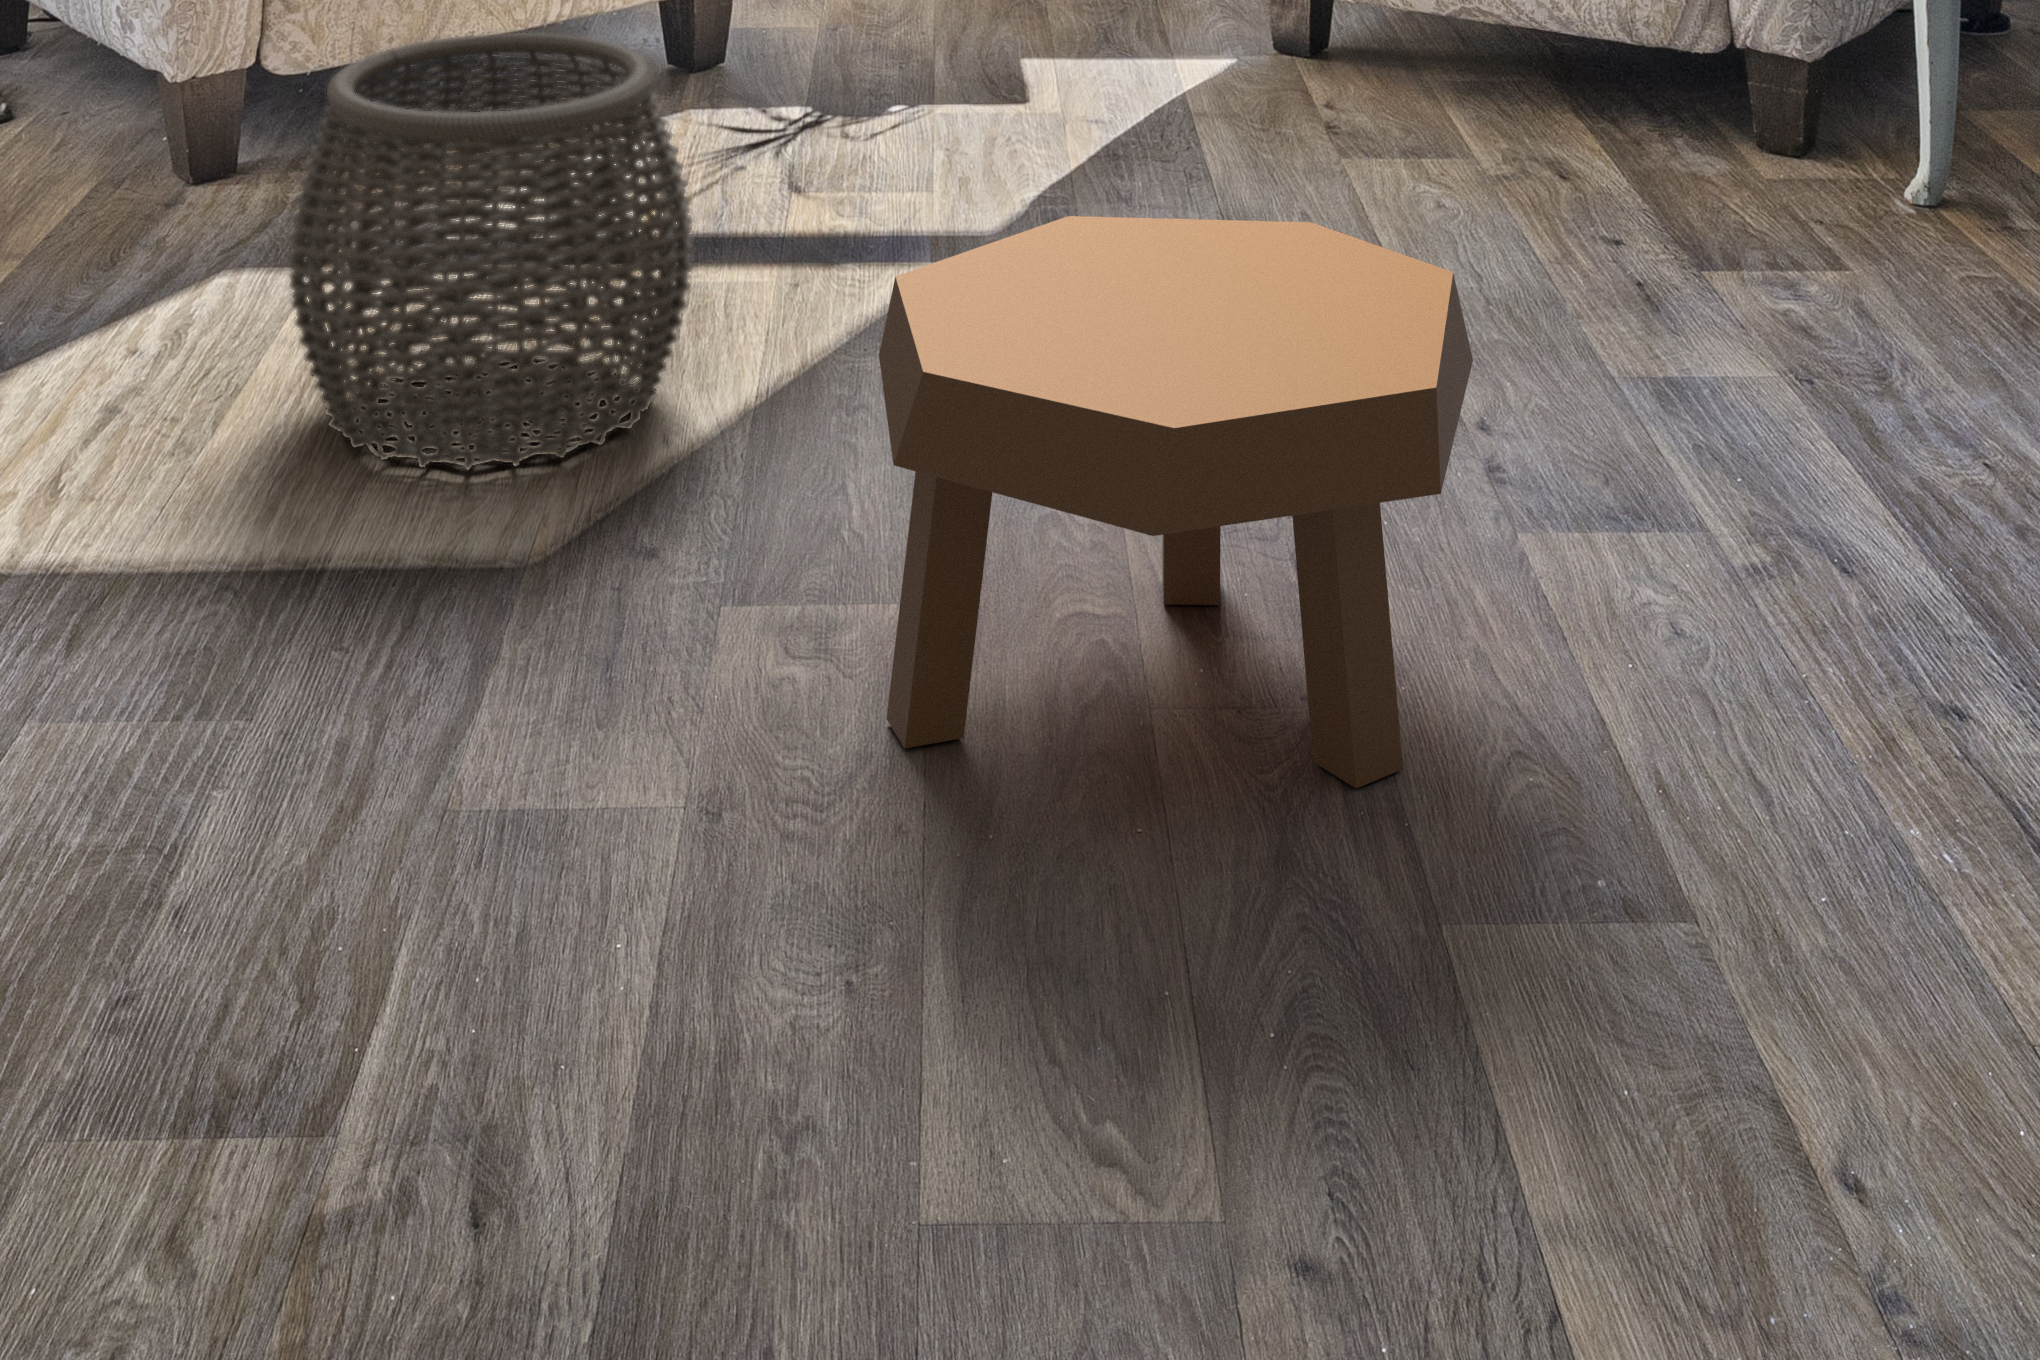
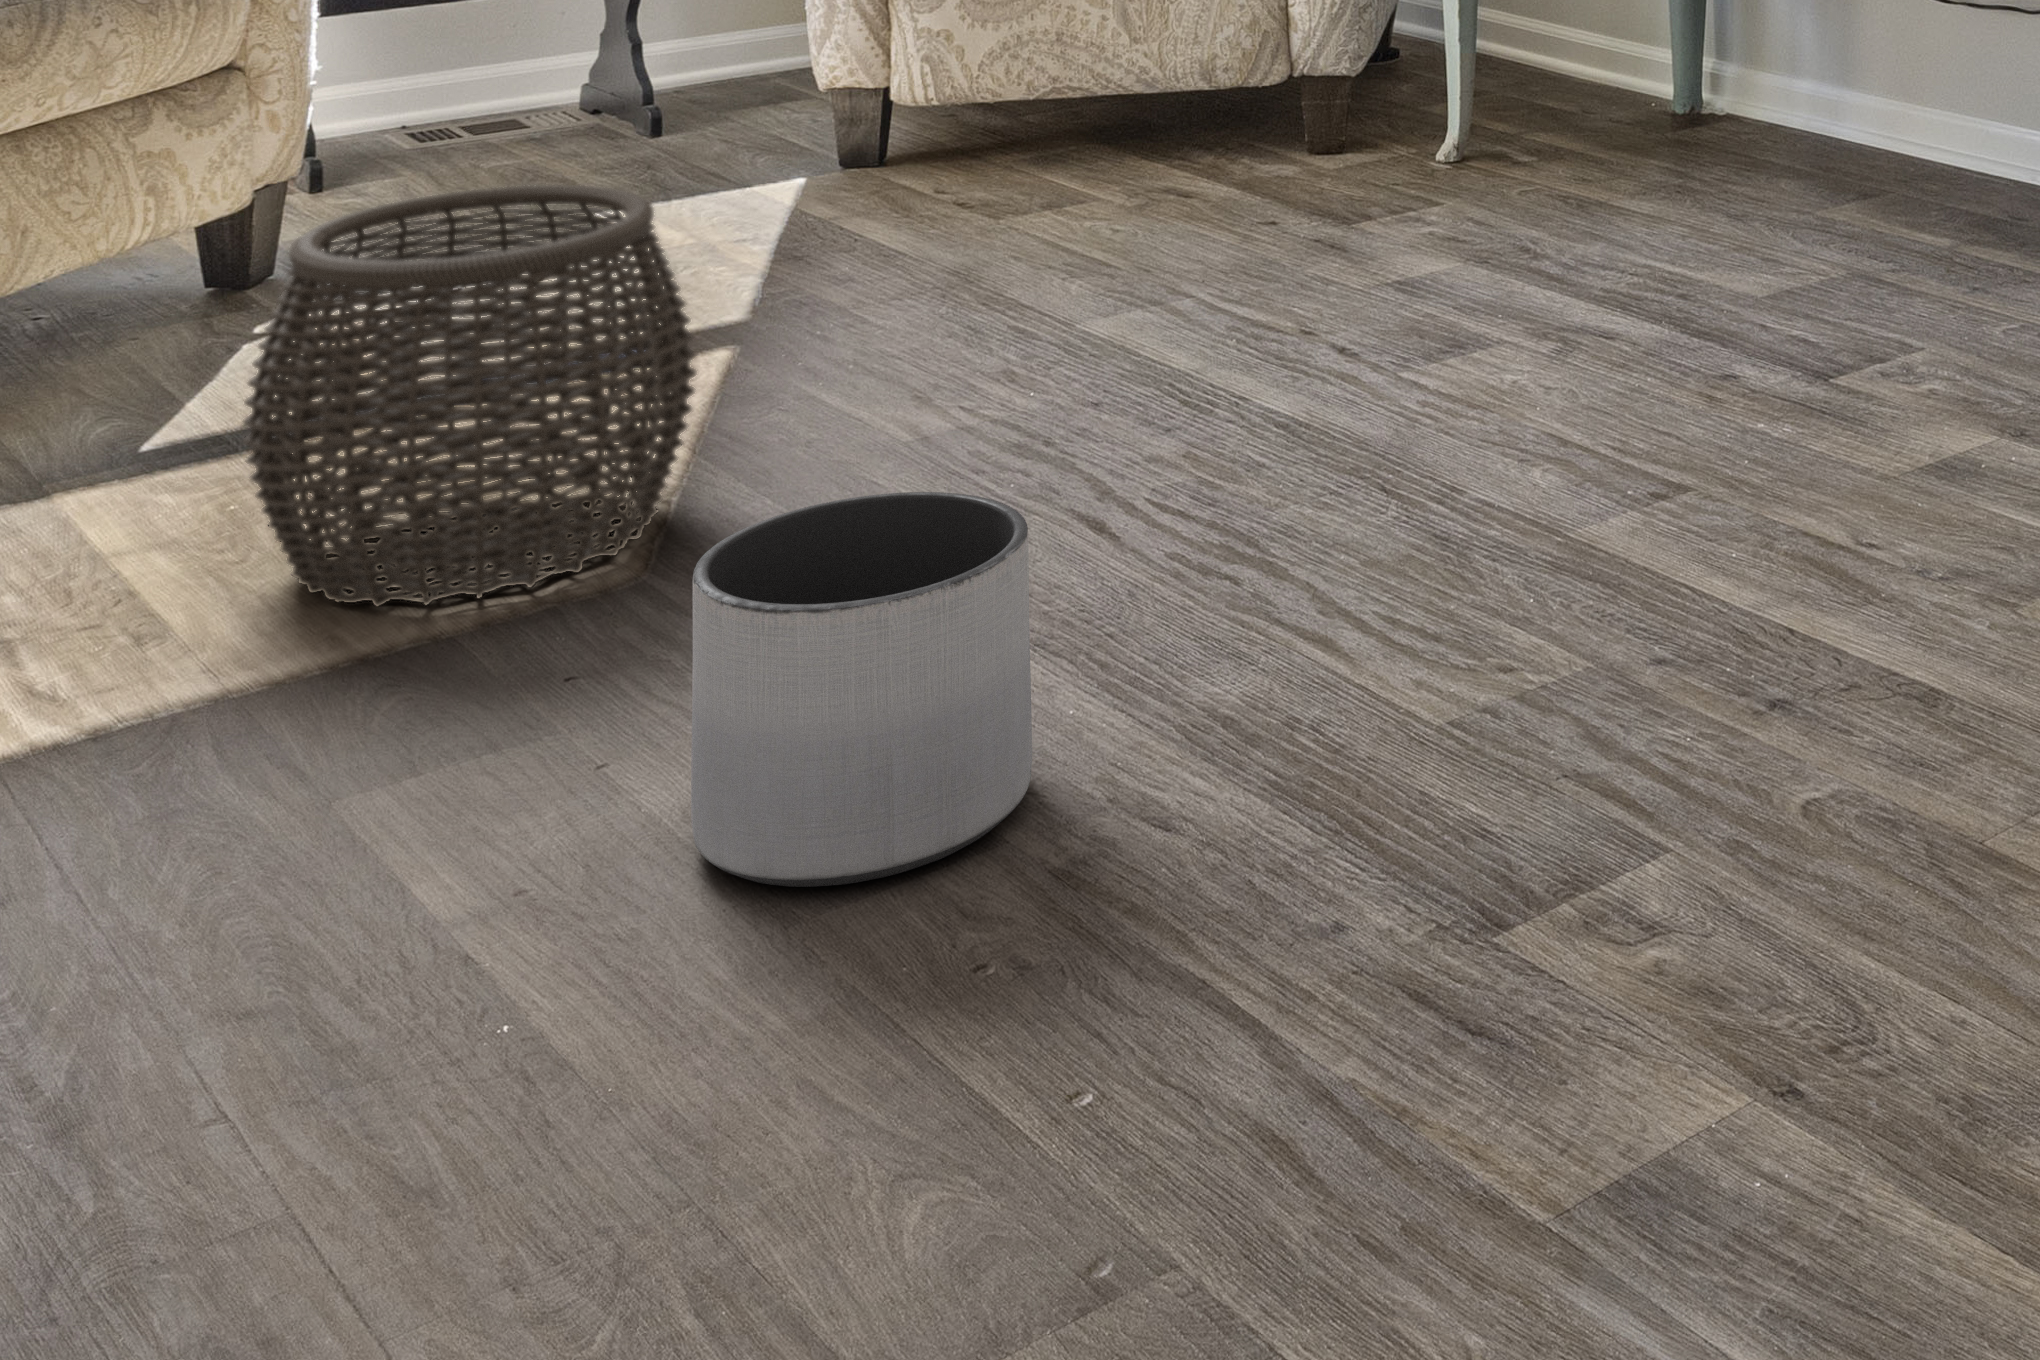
footstool: present [879,216,1473,788] -> none [1070,186,1580,613]
planter: none [153,491,524,975] -> present [691,492,1032,887]

